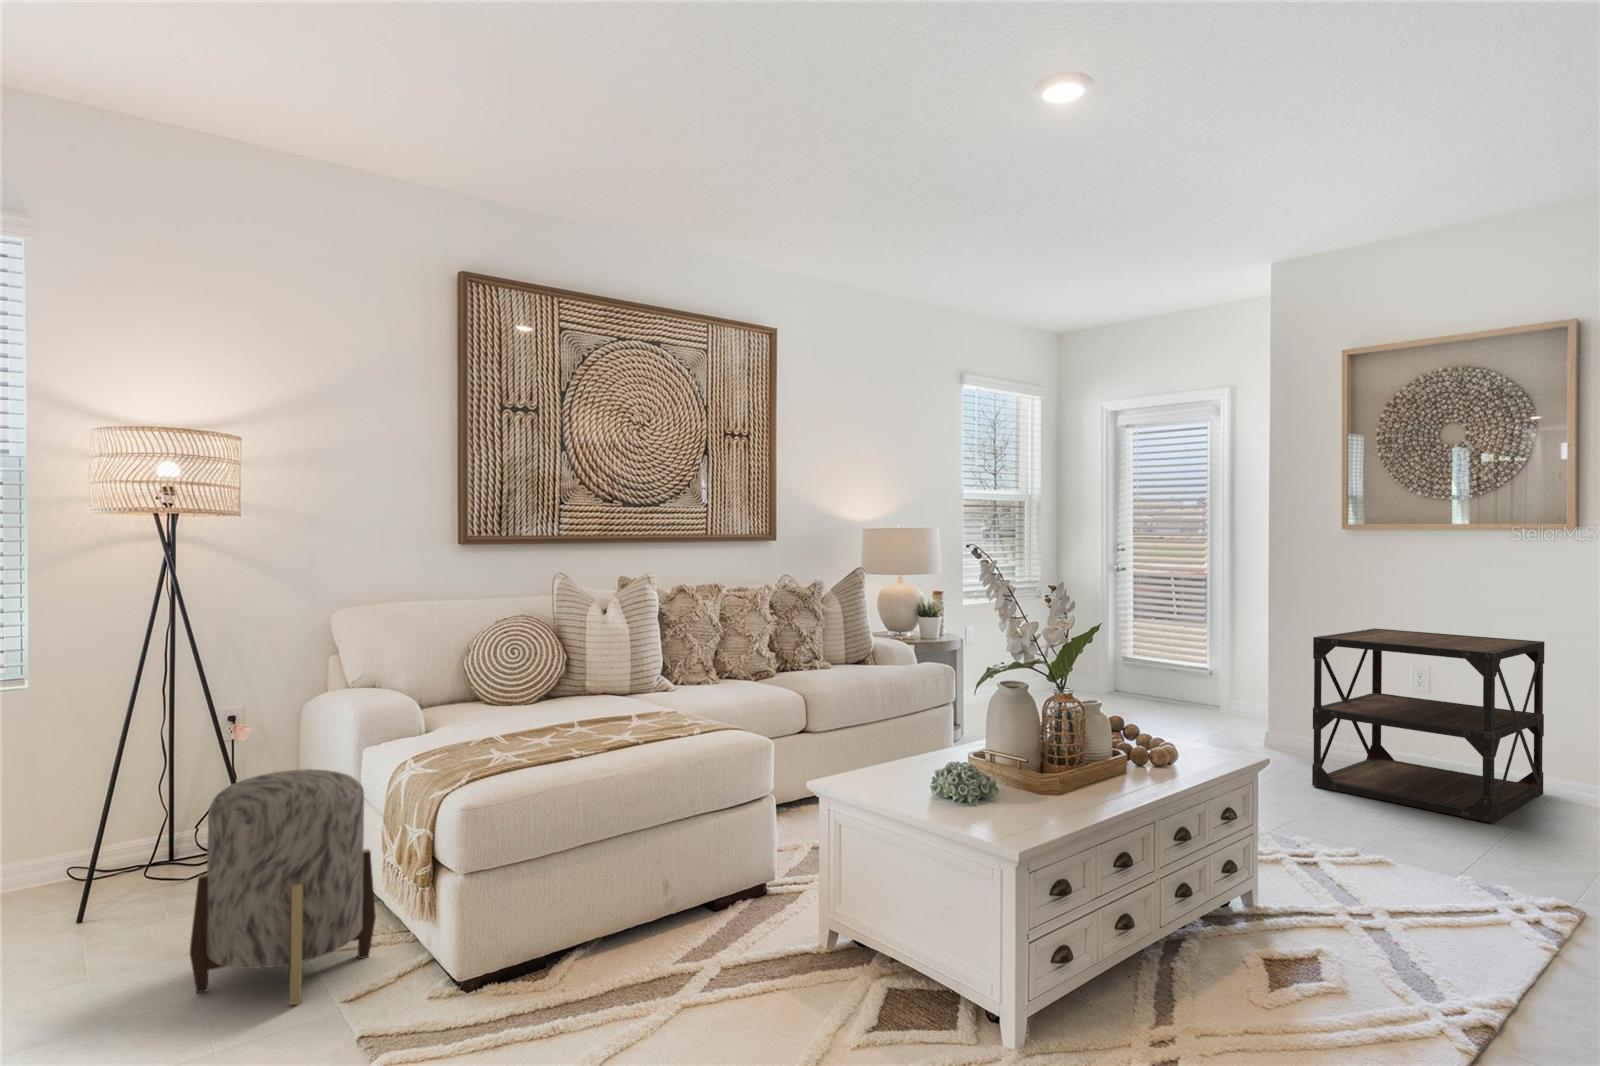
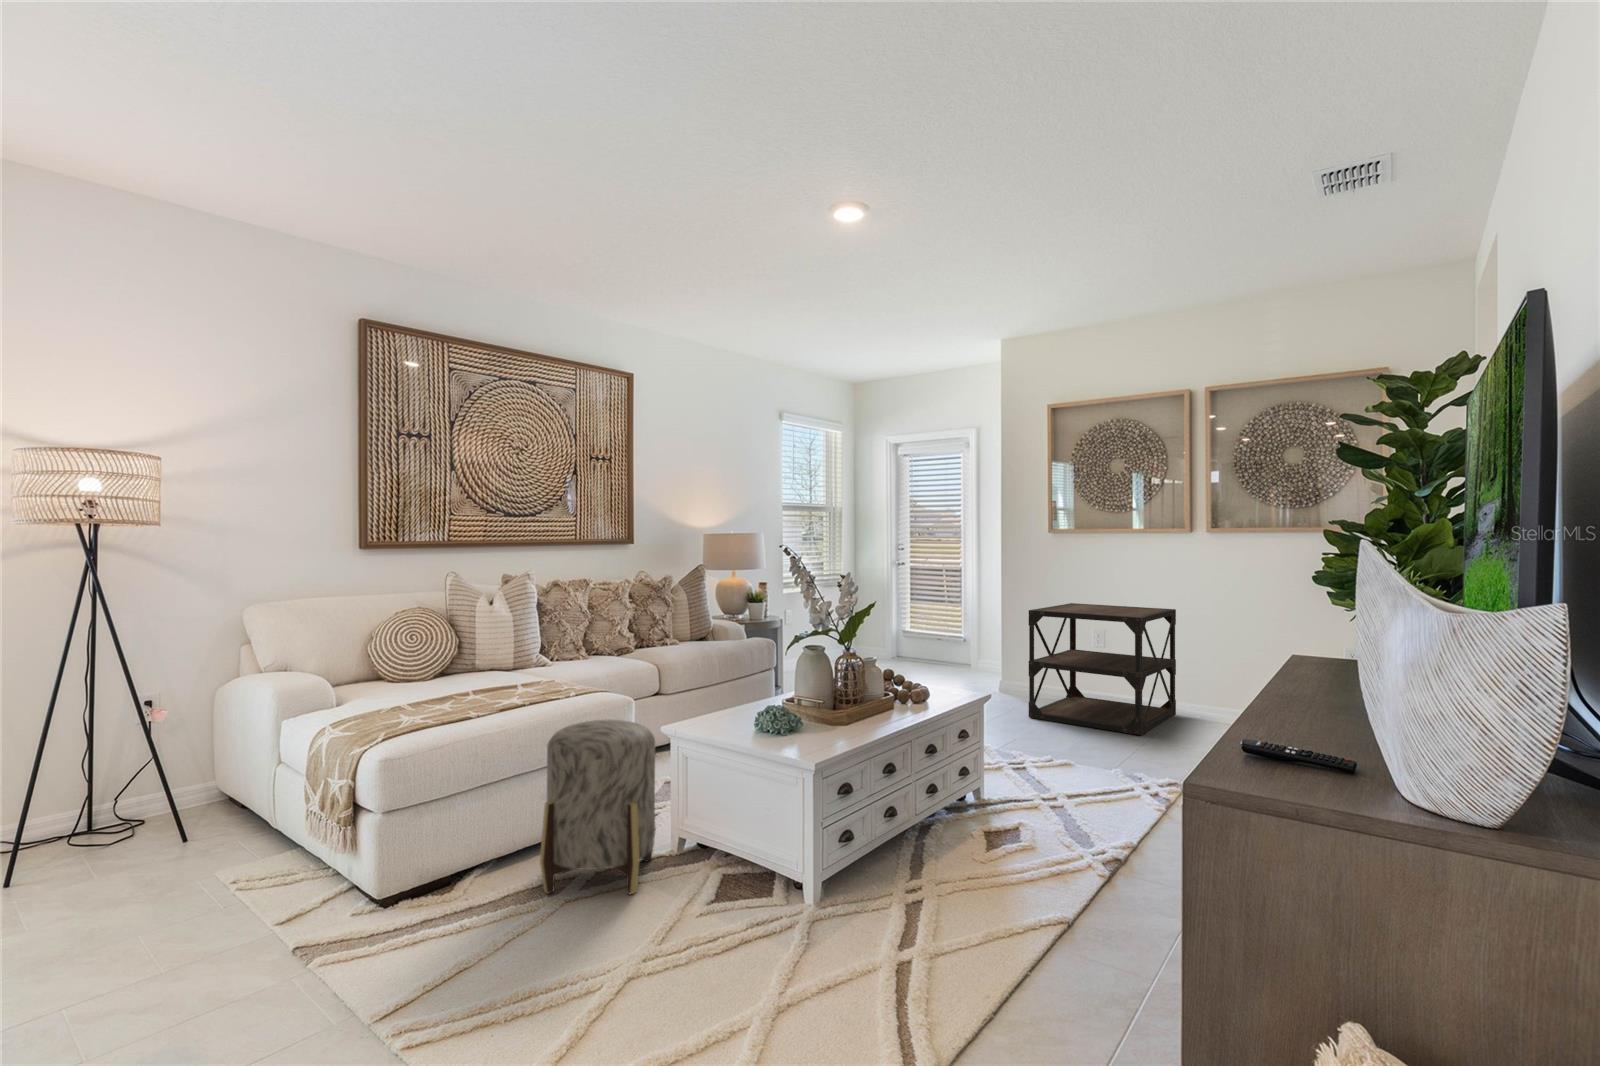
ottoman: present [190,769,376,1005] -> present [540,720,656,894]

